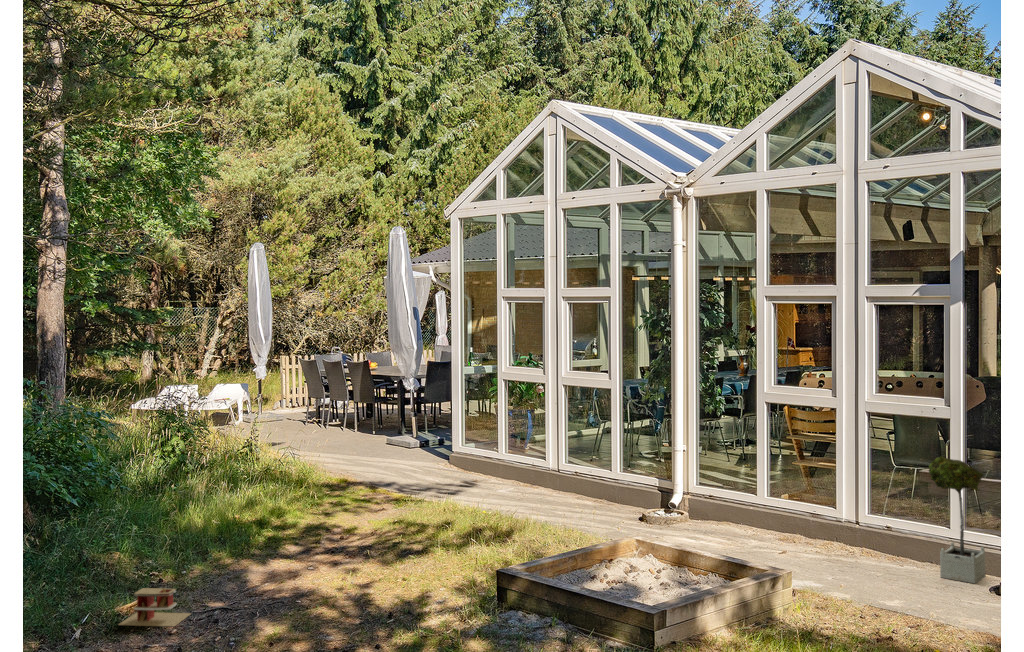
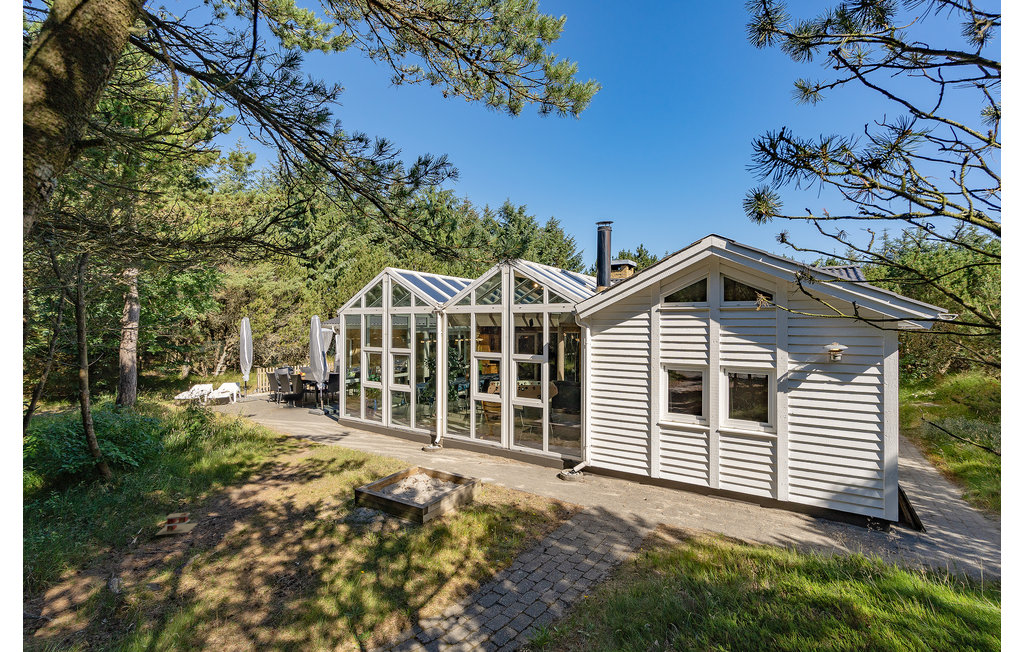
lounge chair: none [329,392,380,436] -> present [284,387,306,408]
potted tree: present [929,456,986,583] -> none [530,425,549,472]

